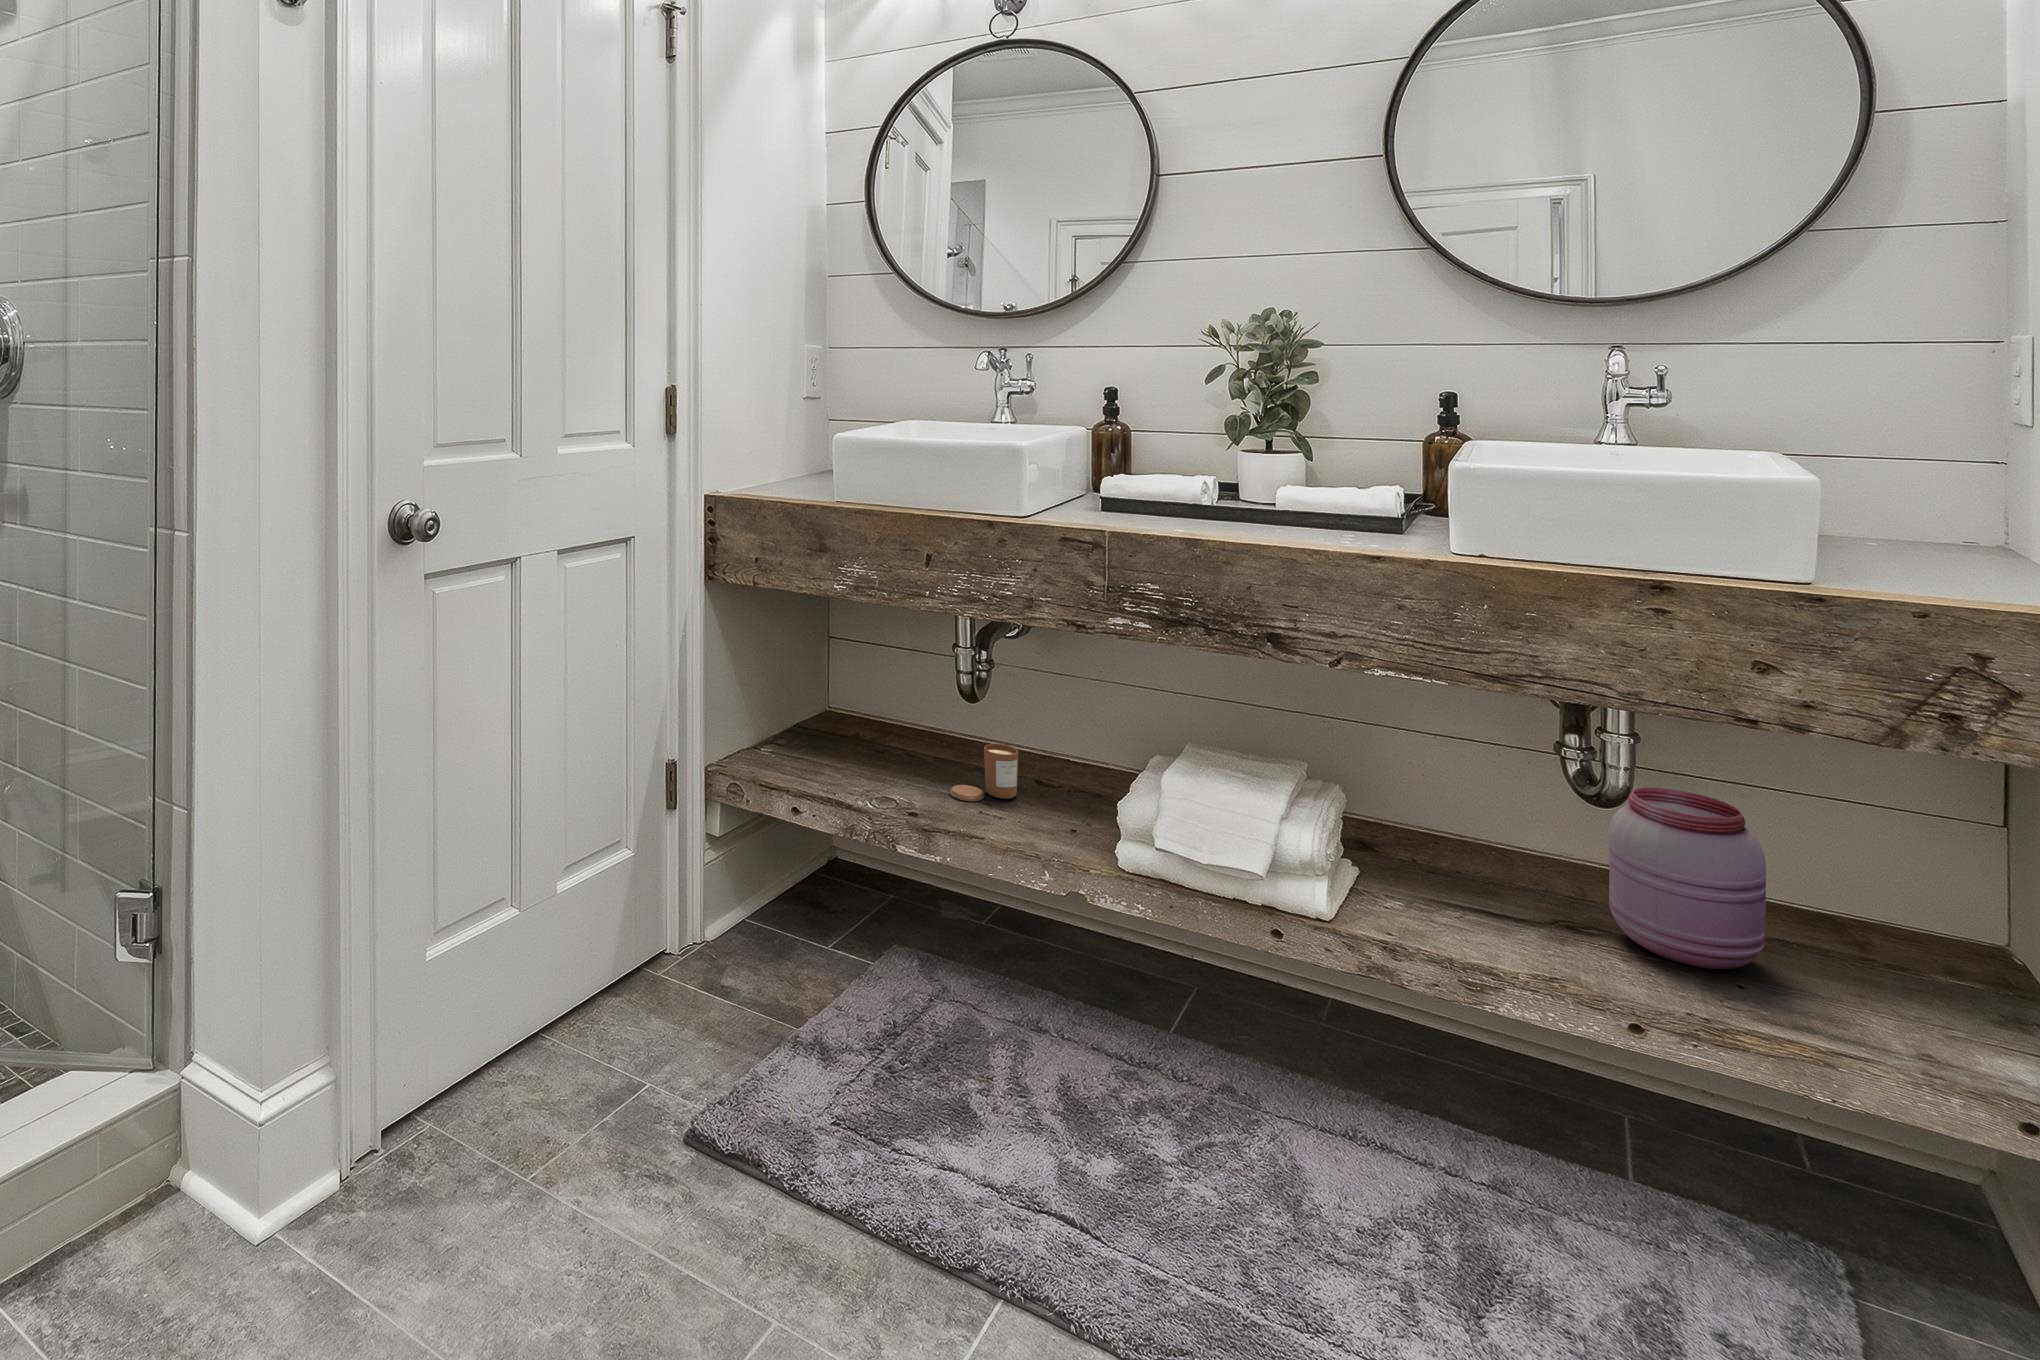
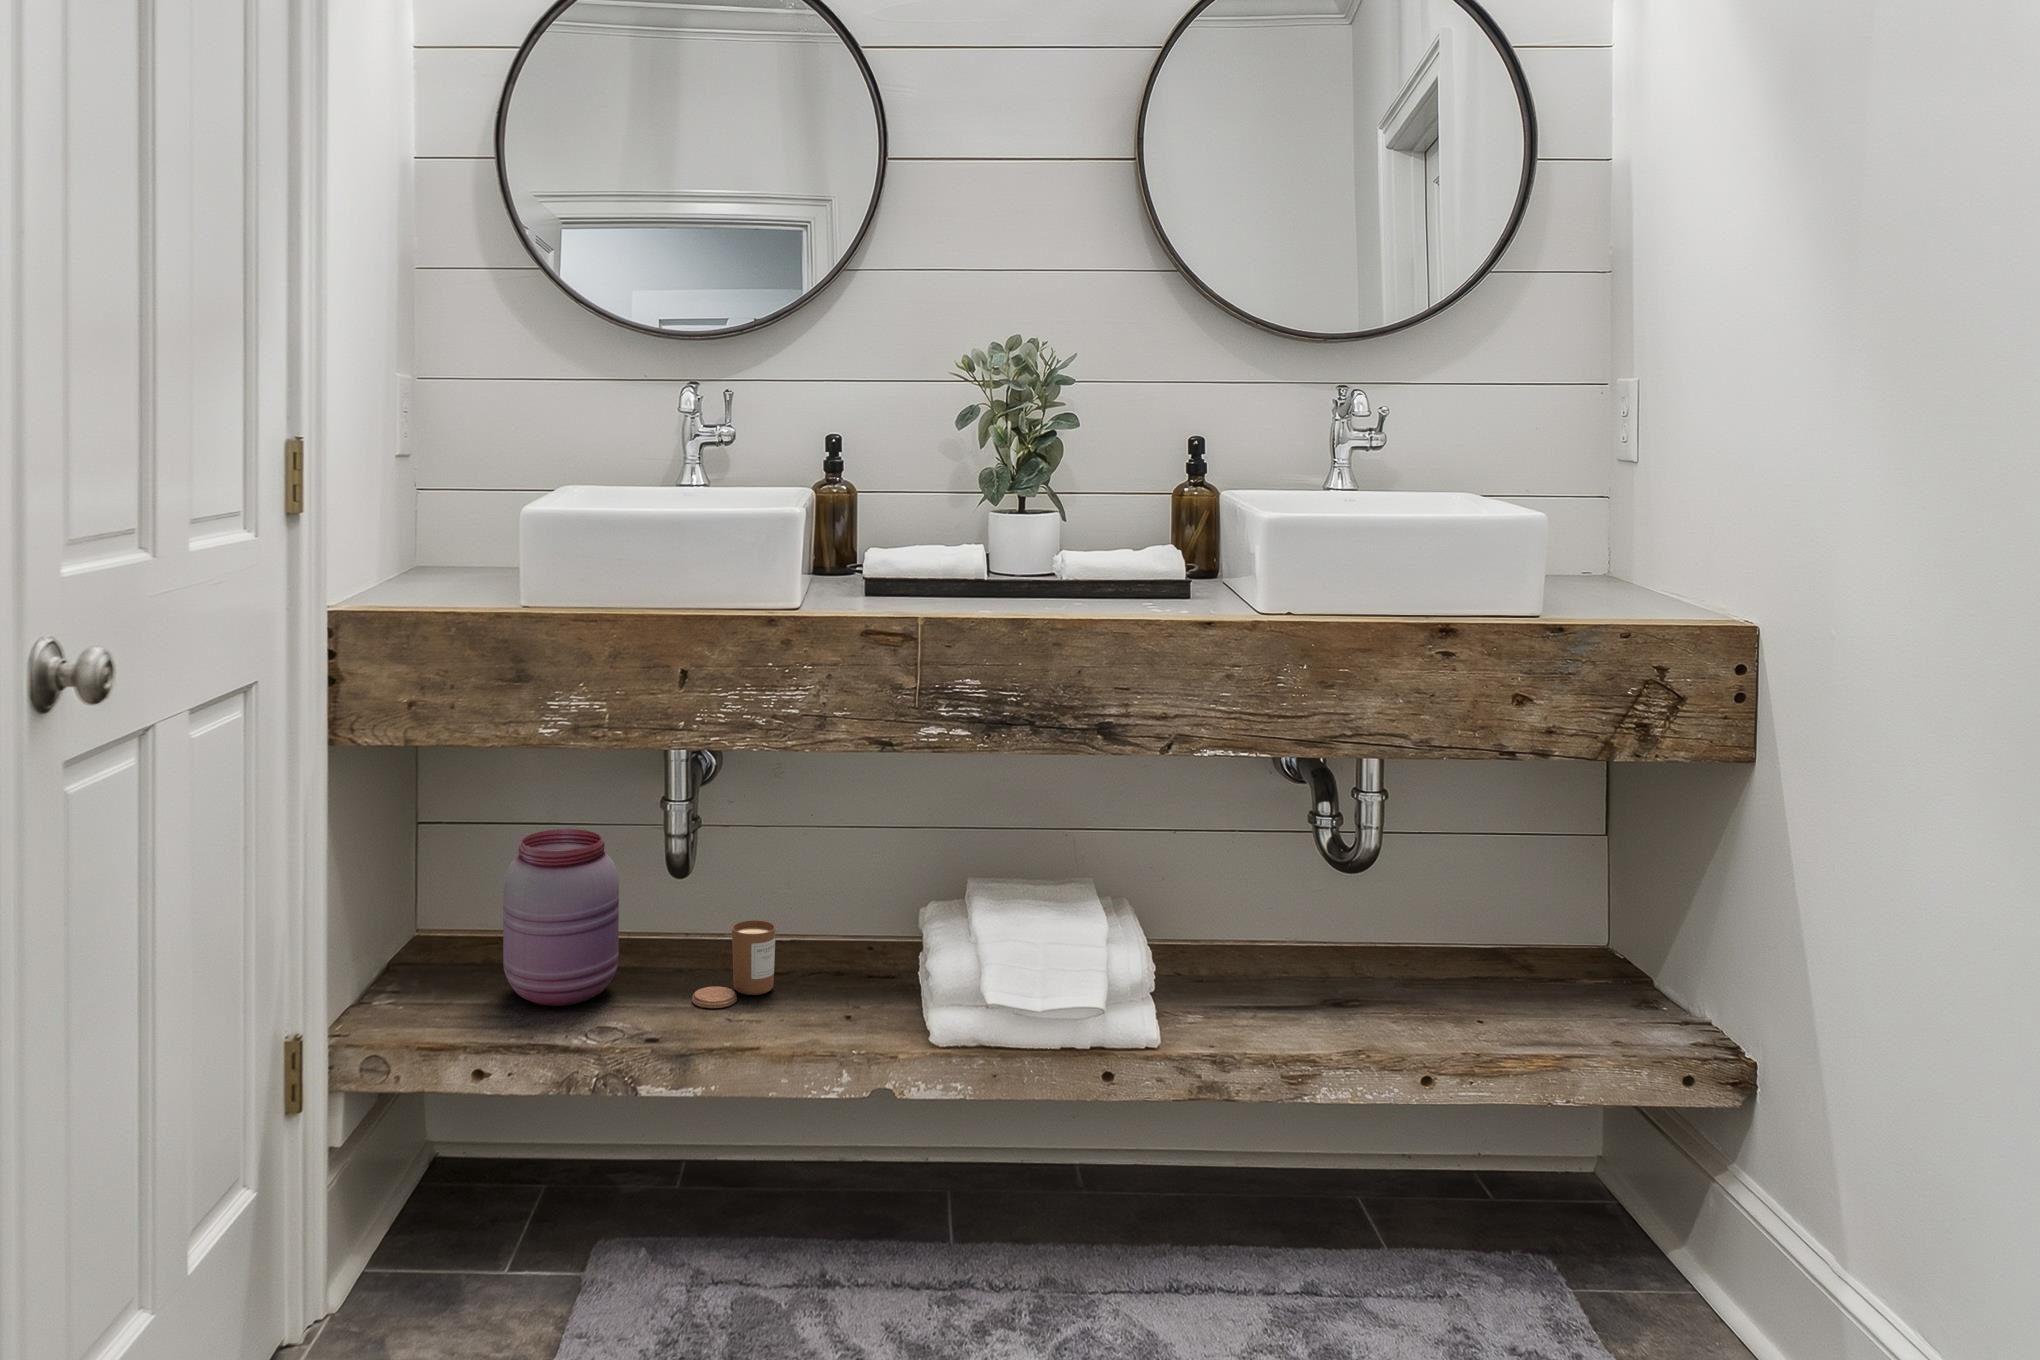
jar: present [1609,788,1766,969] -> present [503,829,619,1006]

